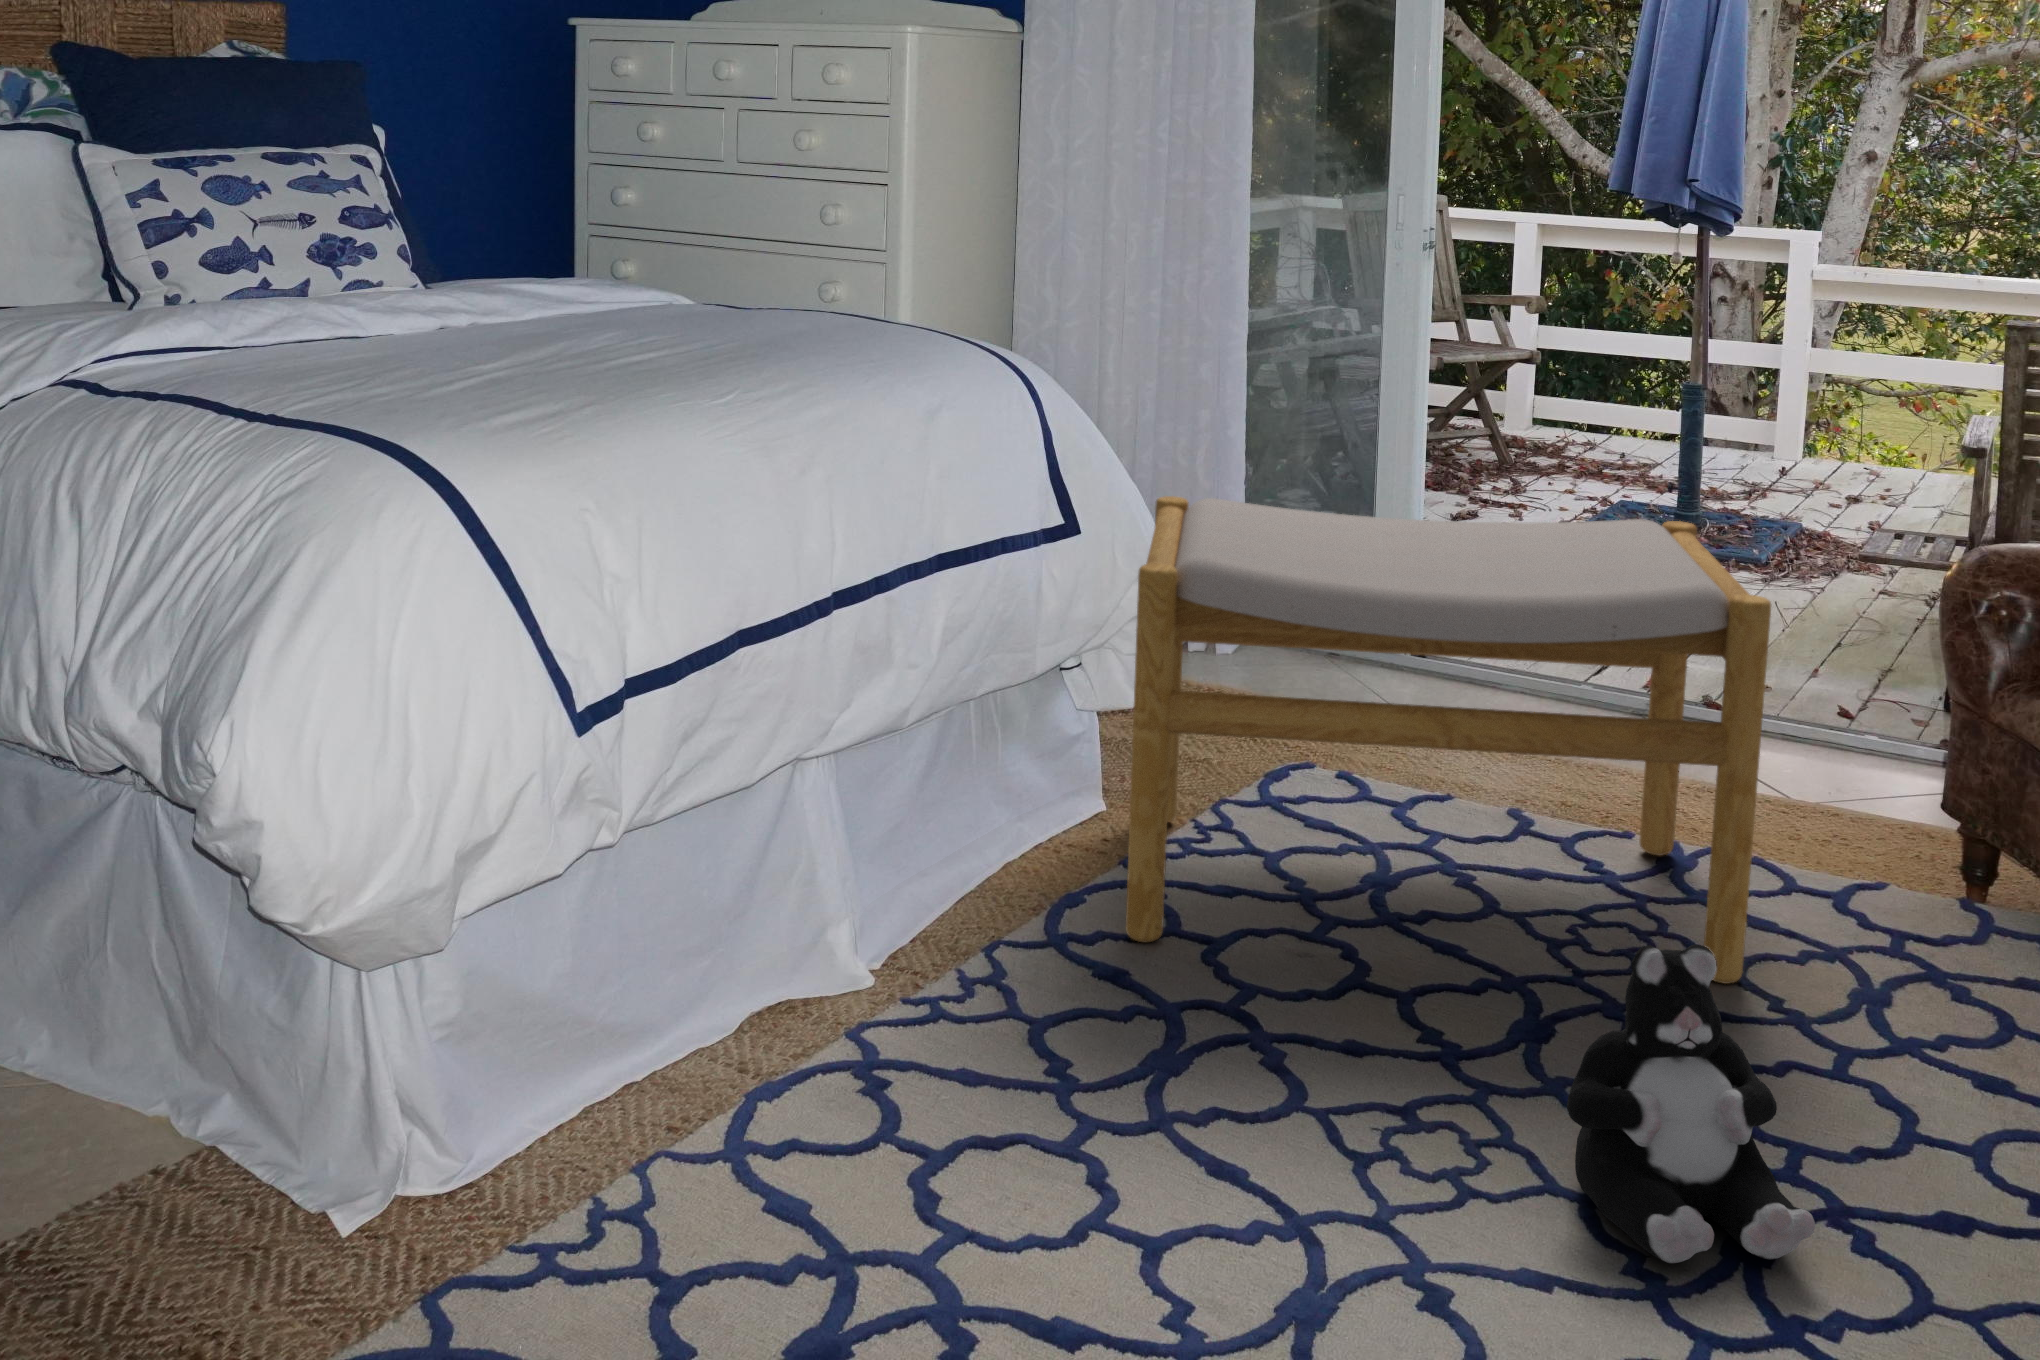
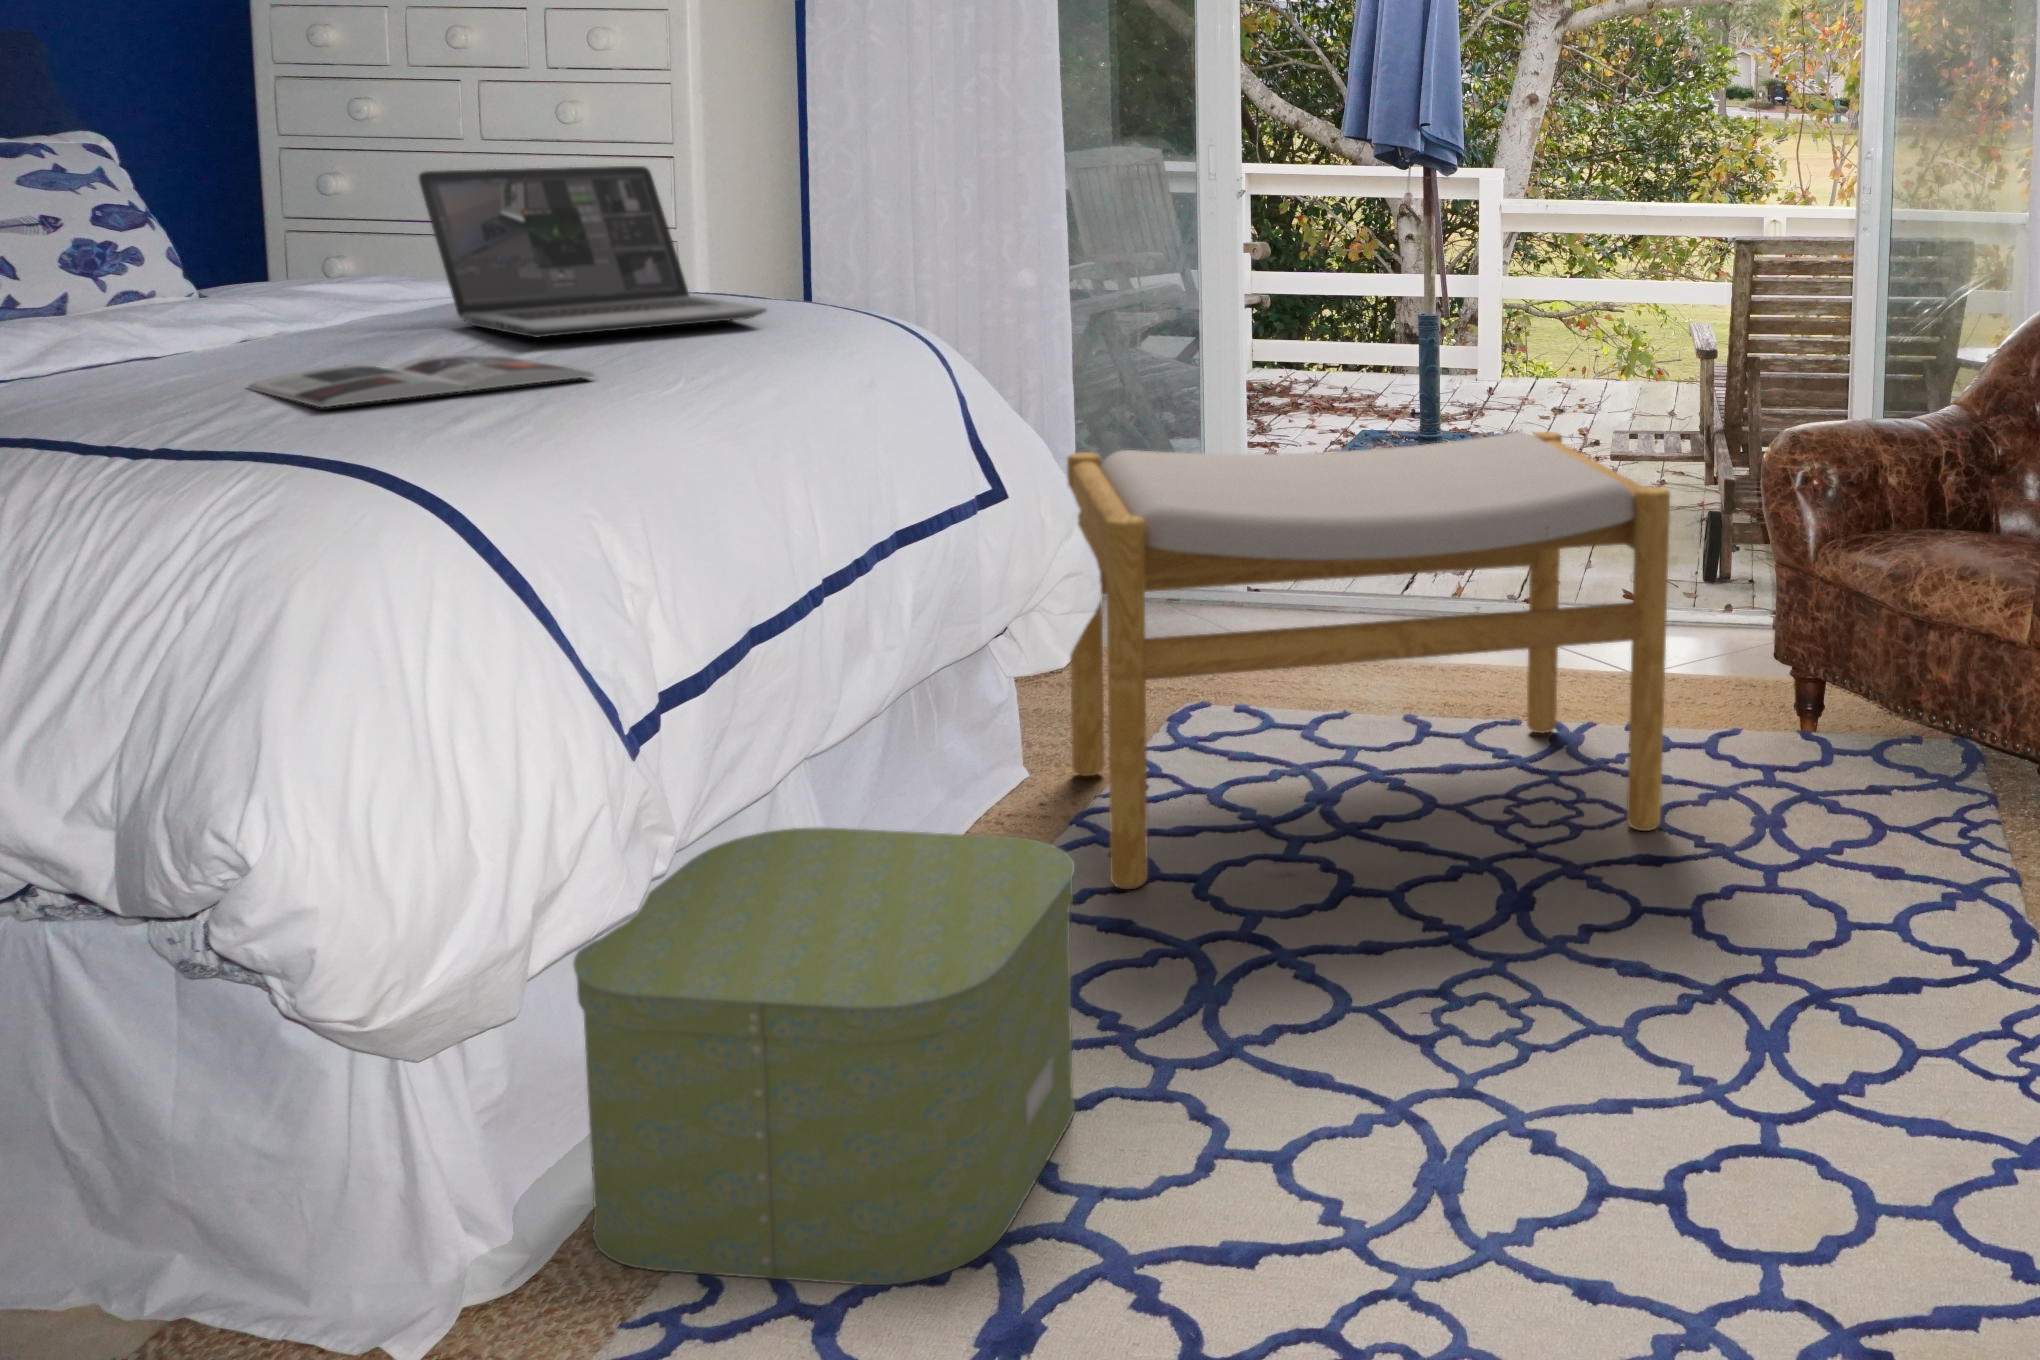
laptop: none [586,194,854,347] -> present [419,166,766,338]
magazine: none [387,358,658,396] -> present [248,355,596,407]
storage box: none [526,823,997,1274] -> present [573,828,1075,1285]
plush toy: present [1567,944,1815,1263] -> none [1610,790,1828,1067]

